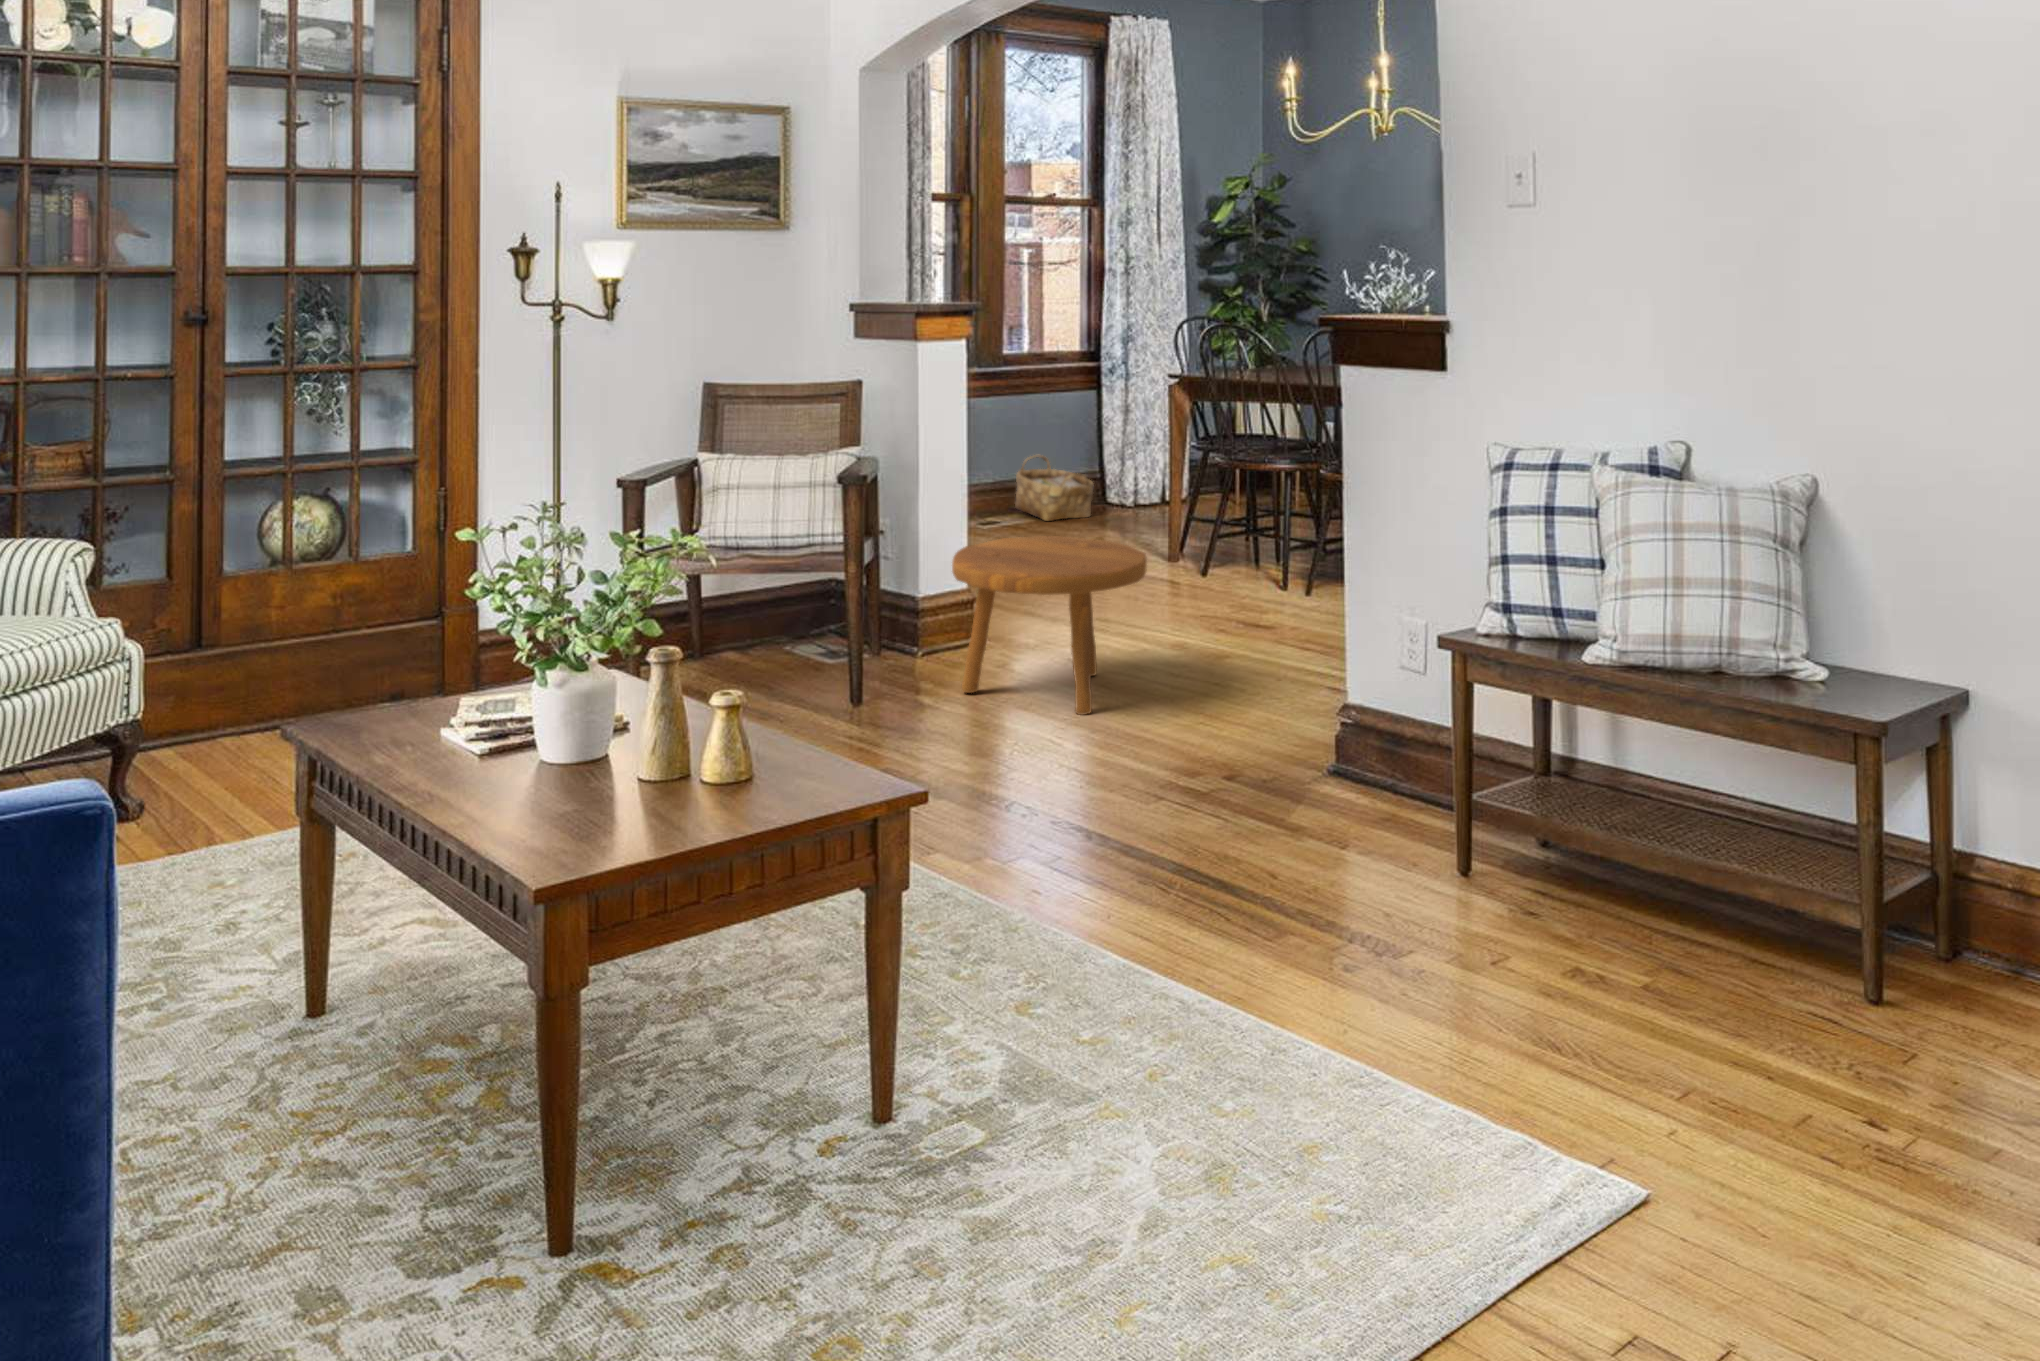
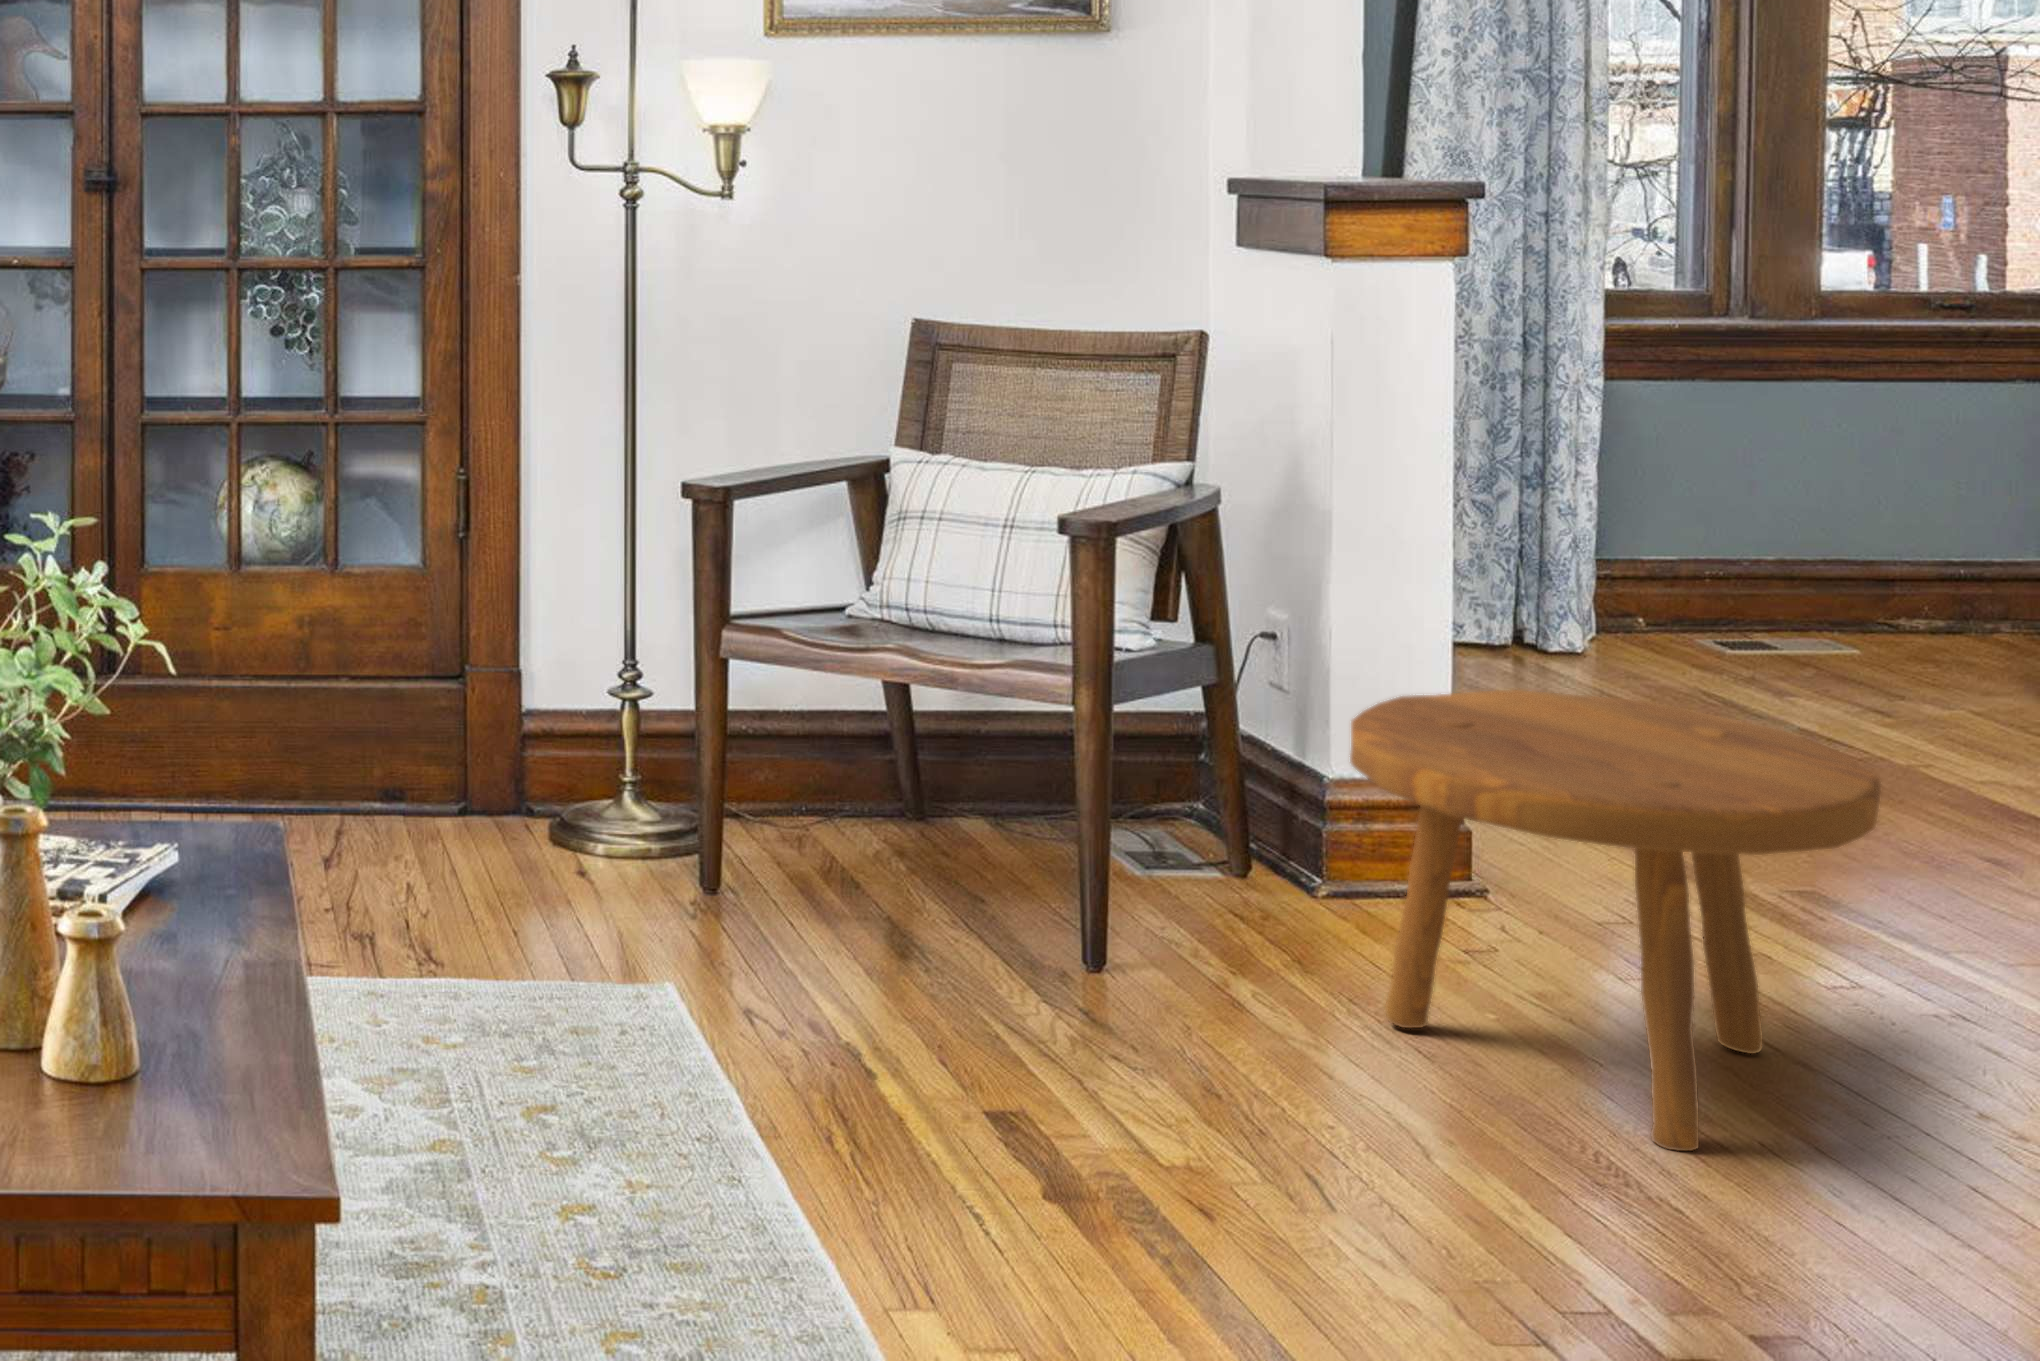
woven basket: present [1015,454,1093,521] -> none [1745,523,1944,672]

